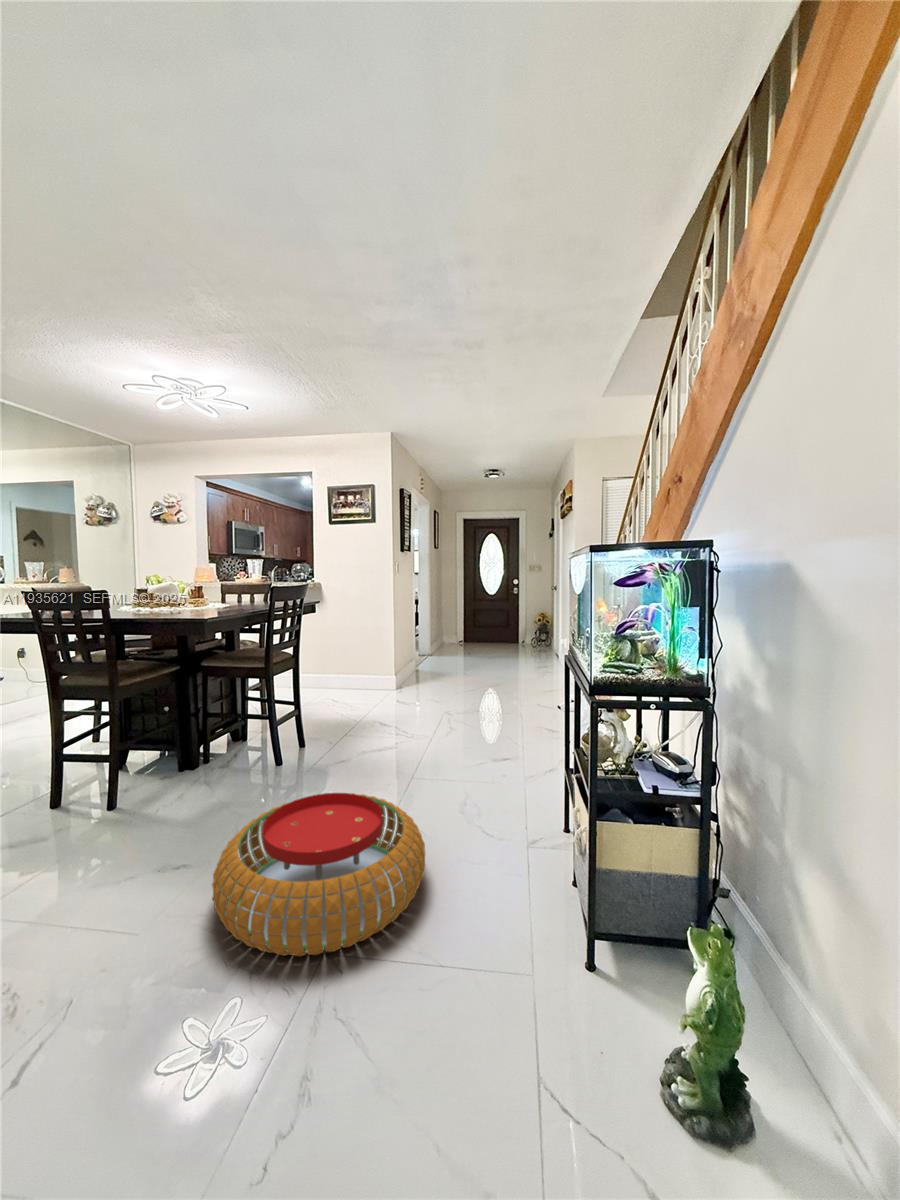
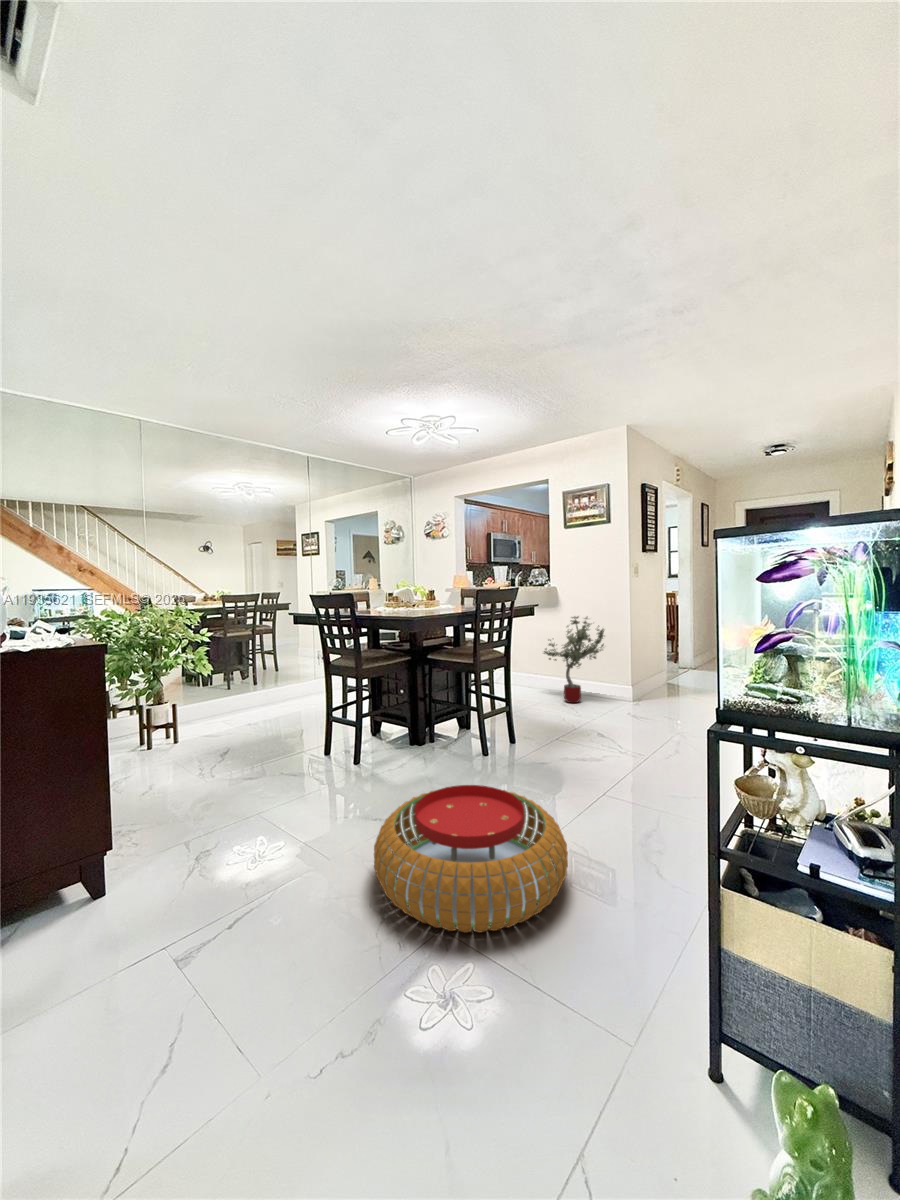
potted tree: none [309,611,375,698] -> present [544,616,604,703]

